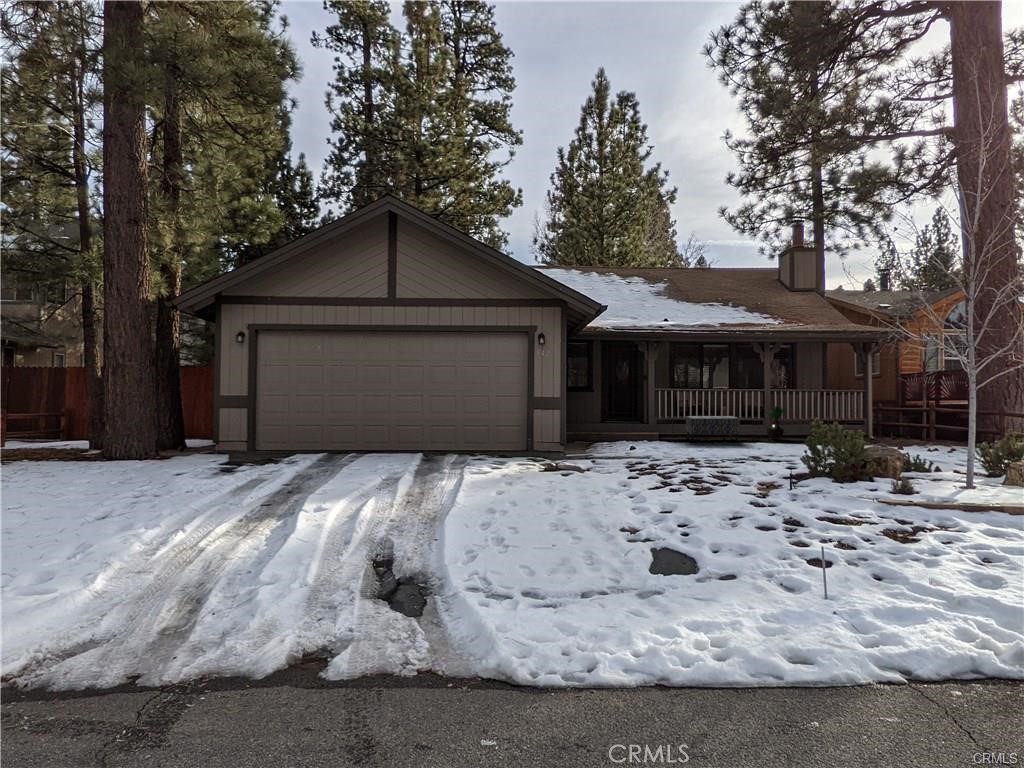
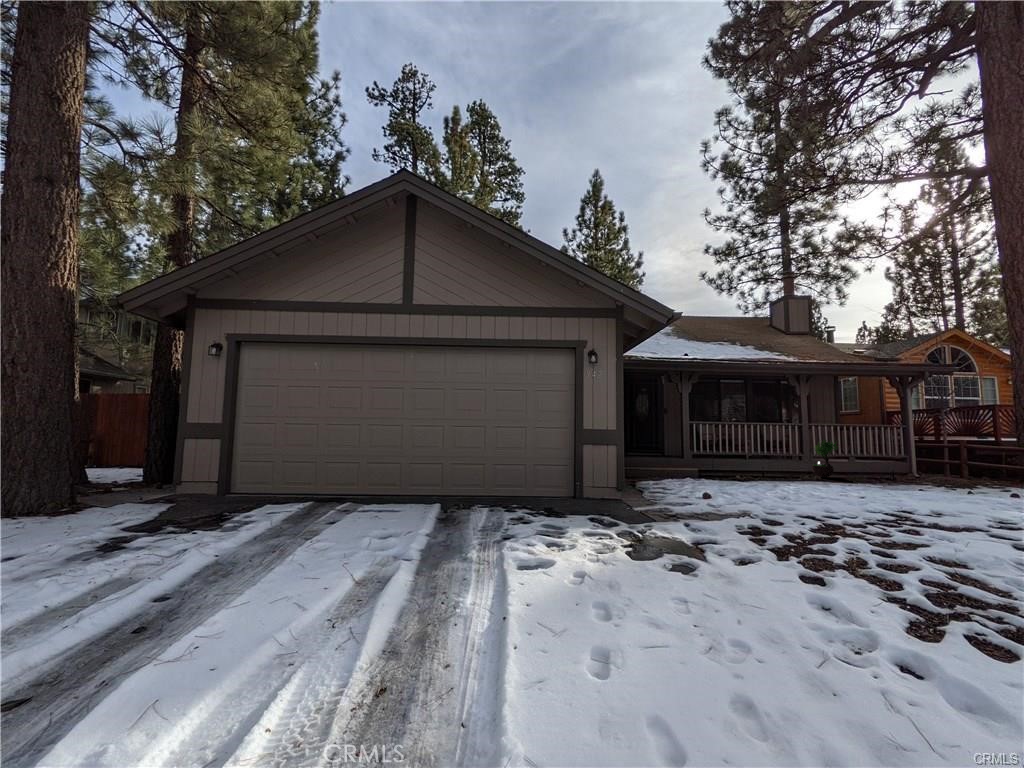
bench: present [686,416,740,441] -> none [725,452,791,480]

